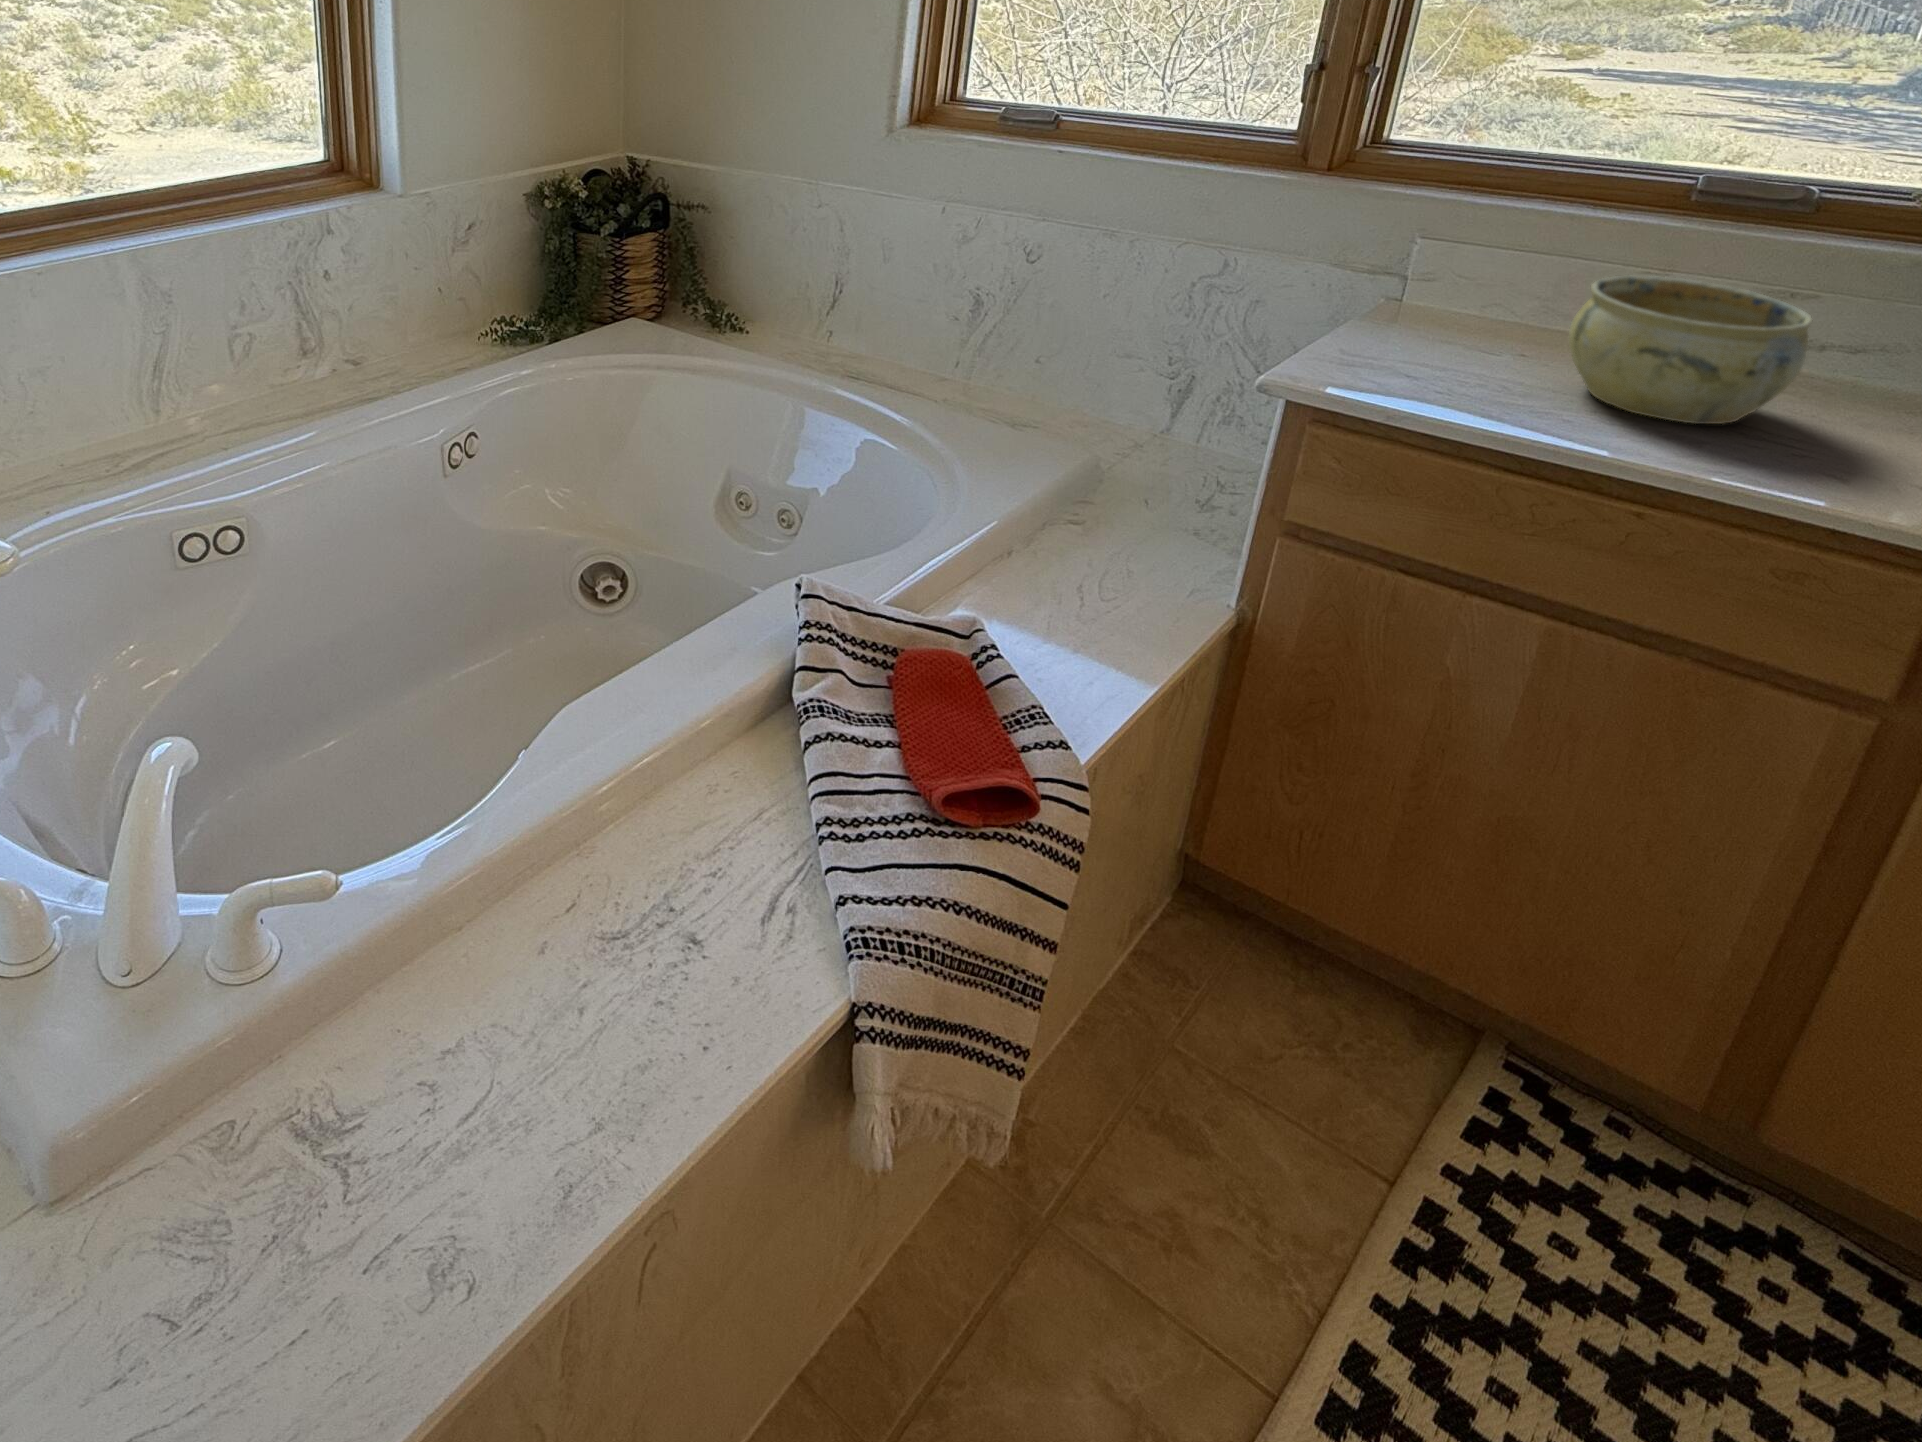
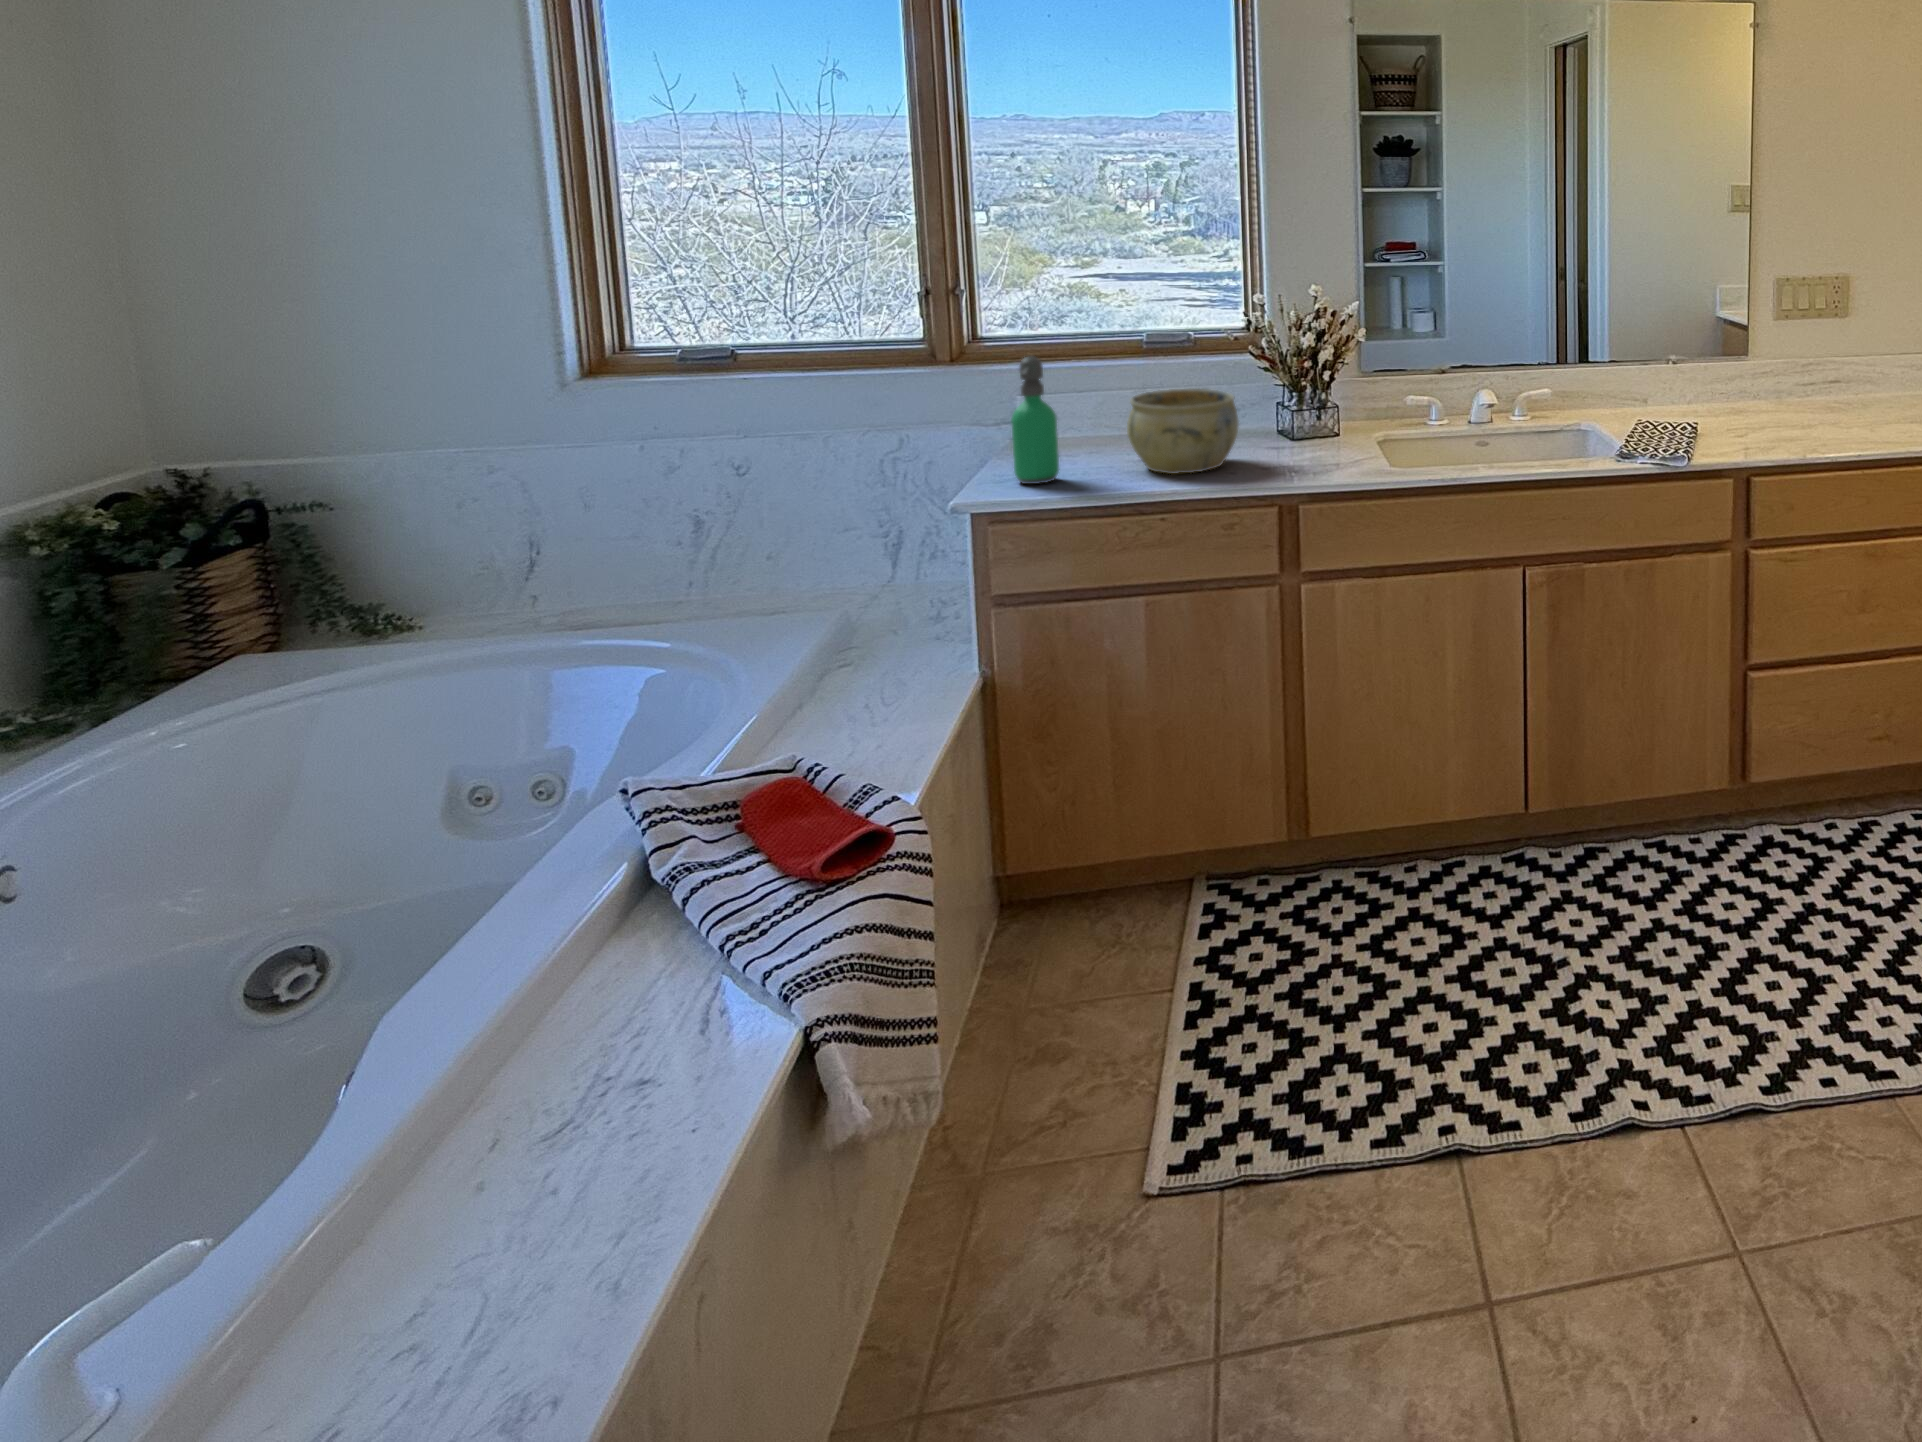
soap dispenser: none [1362,197,1454,374] -> present [1011,356,1059,484]

